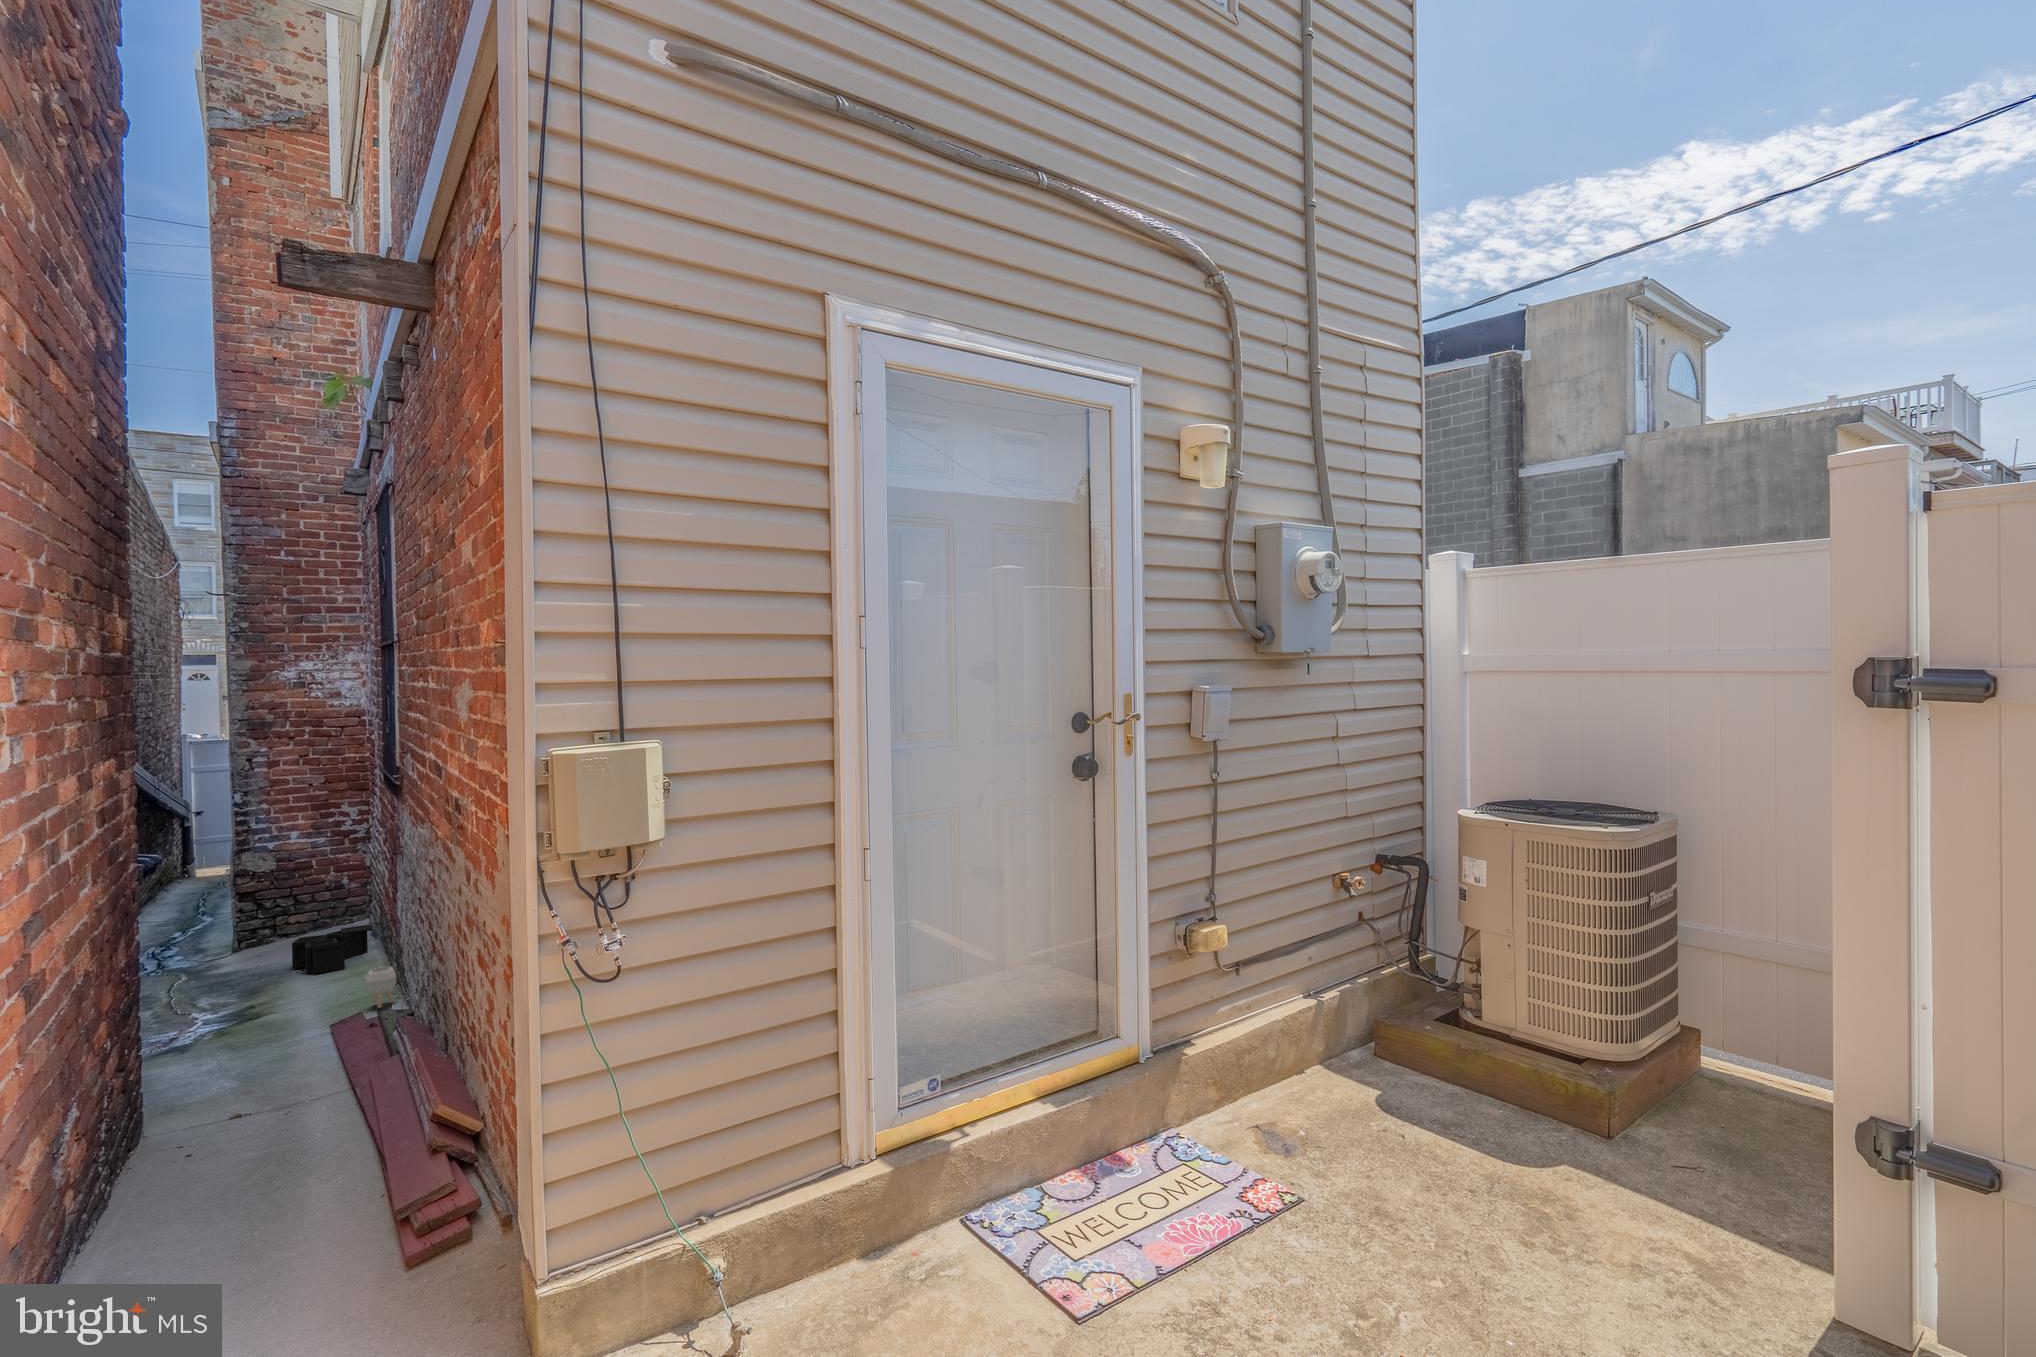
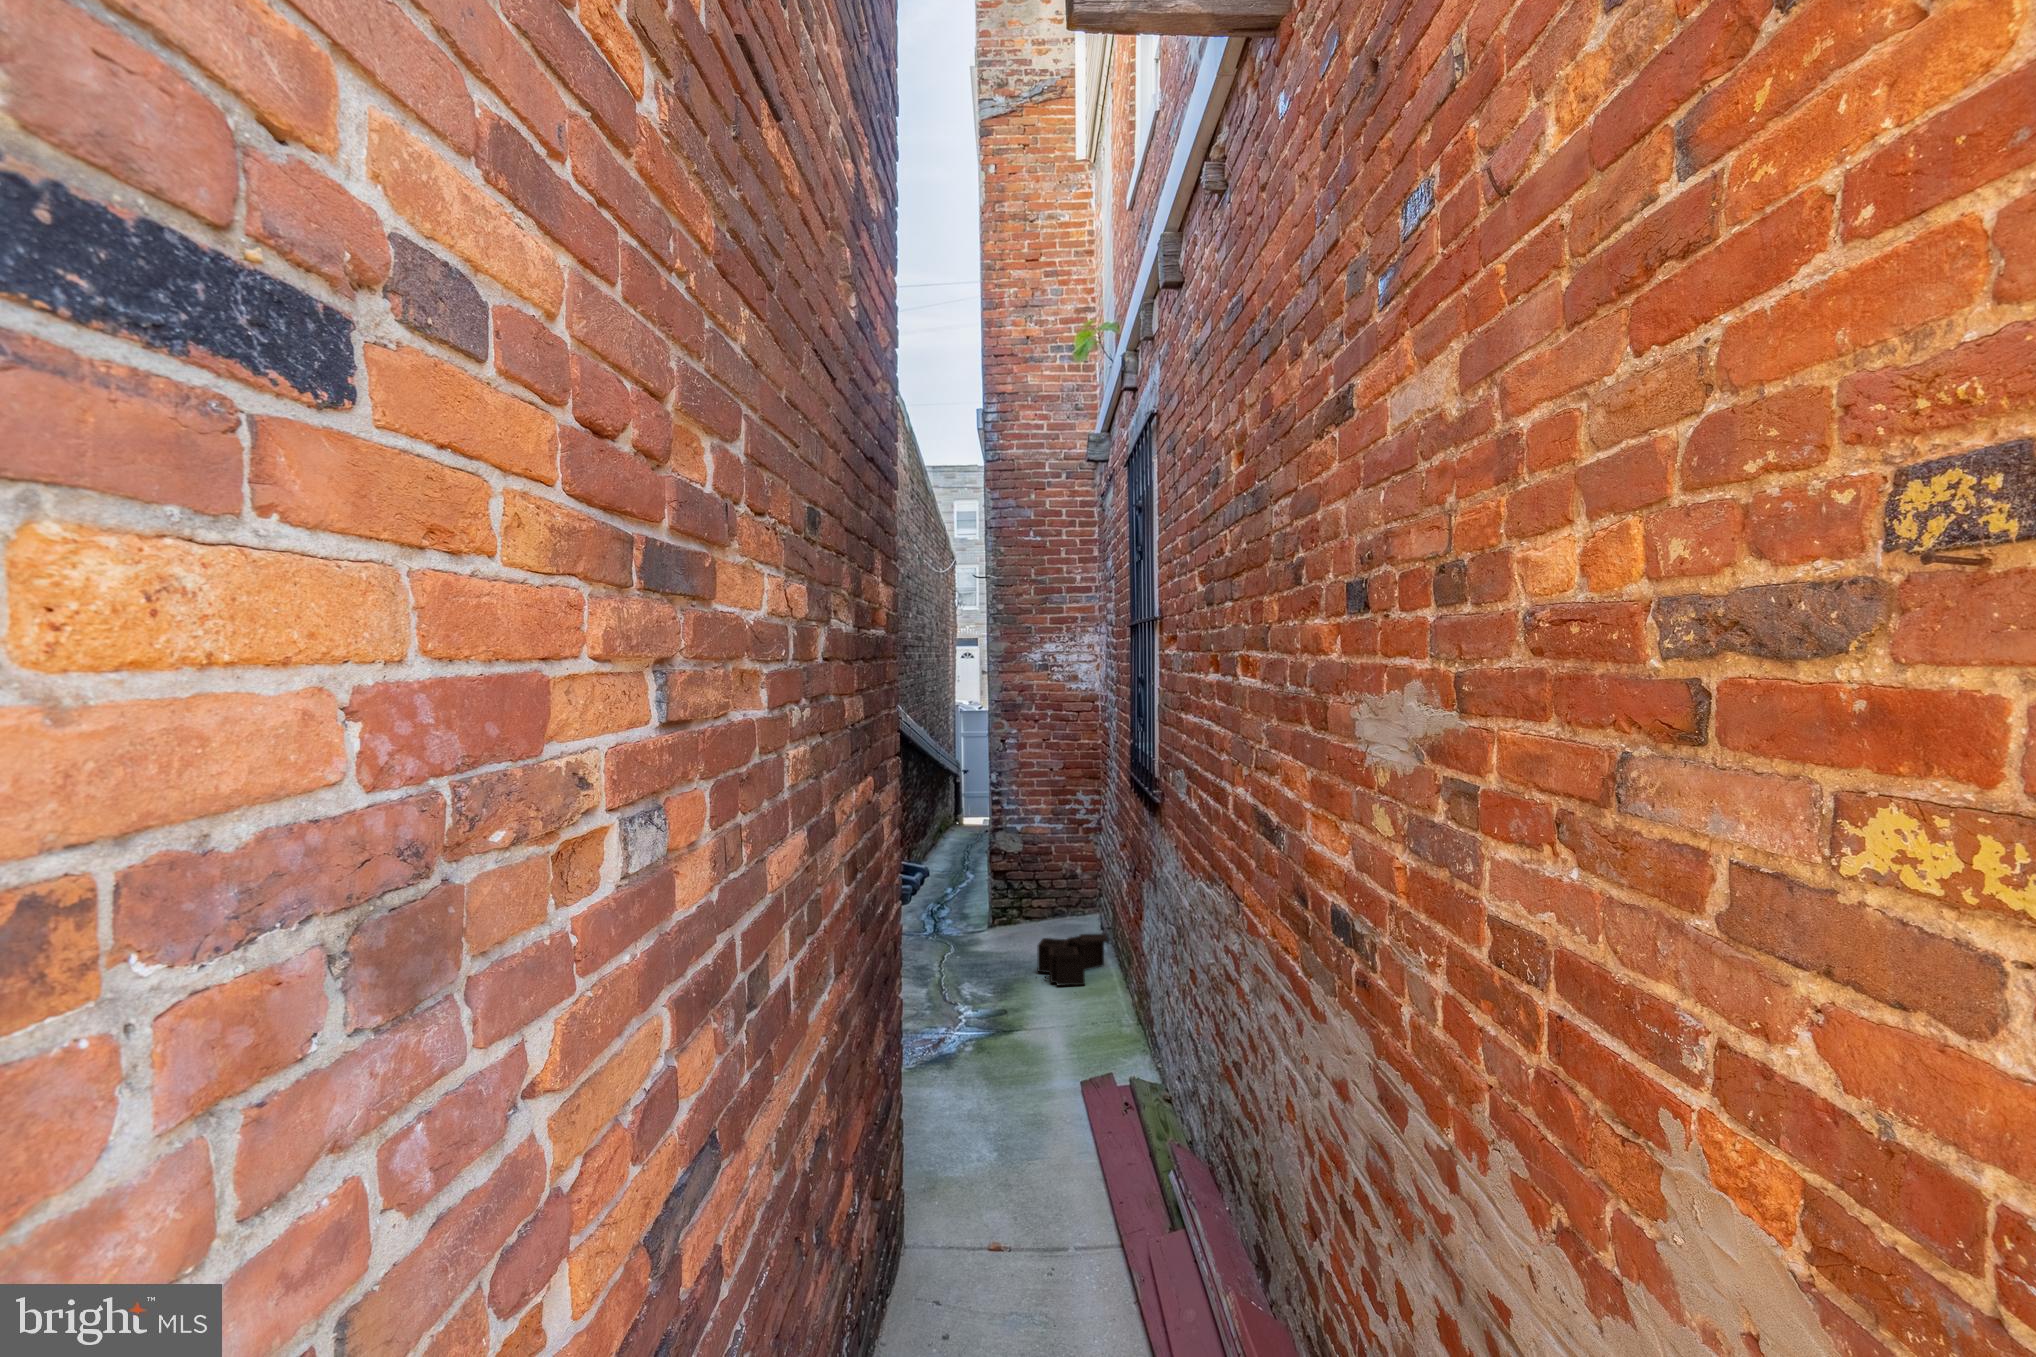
planter: present [366,967,396,1008] -> none [1113,1014,1144,1066]

